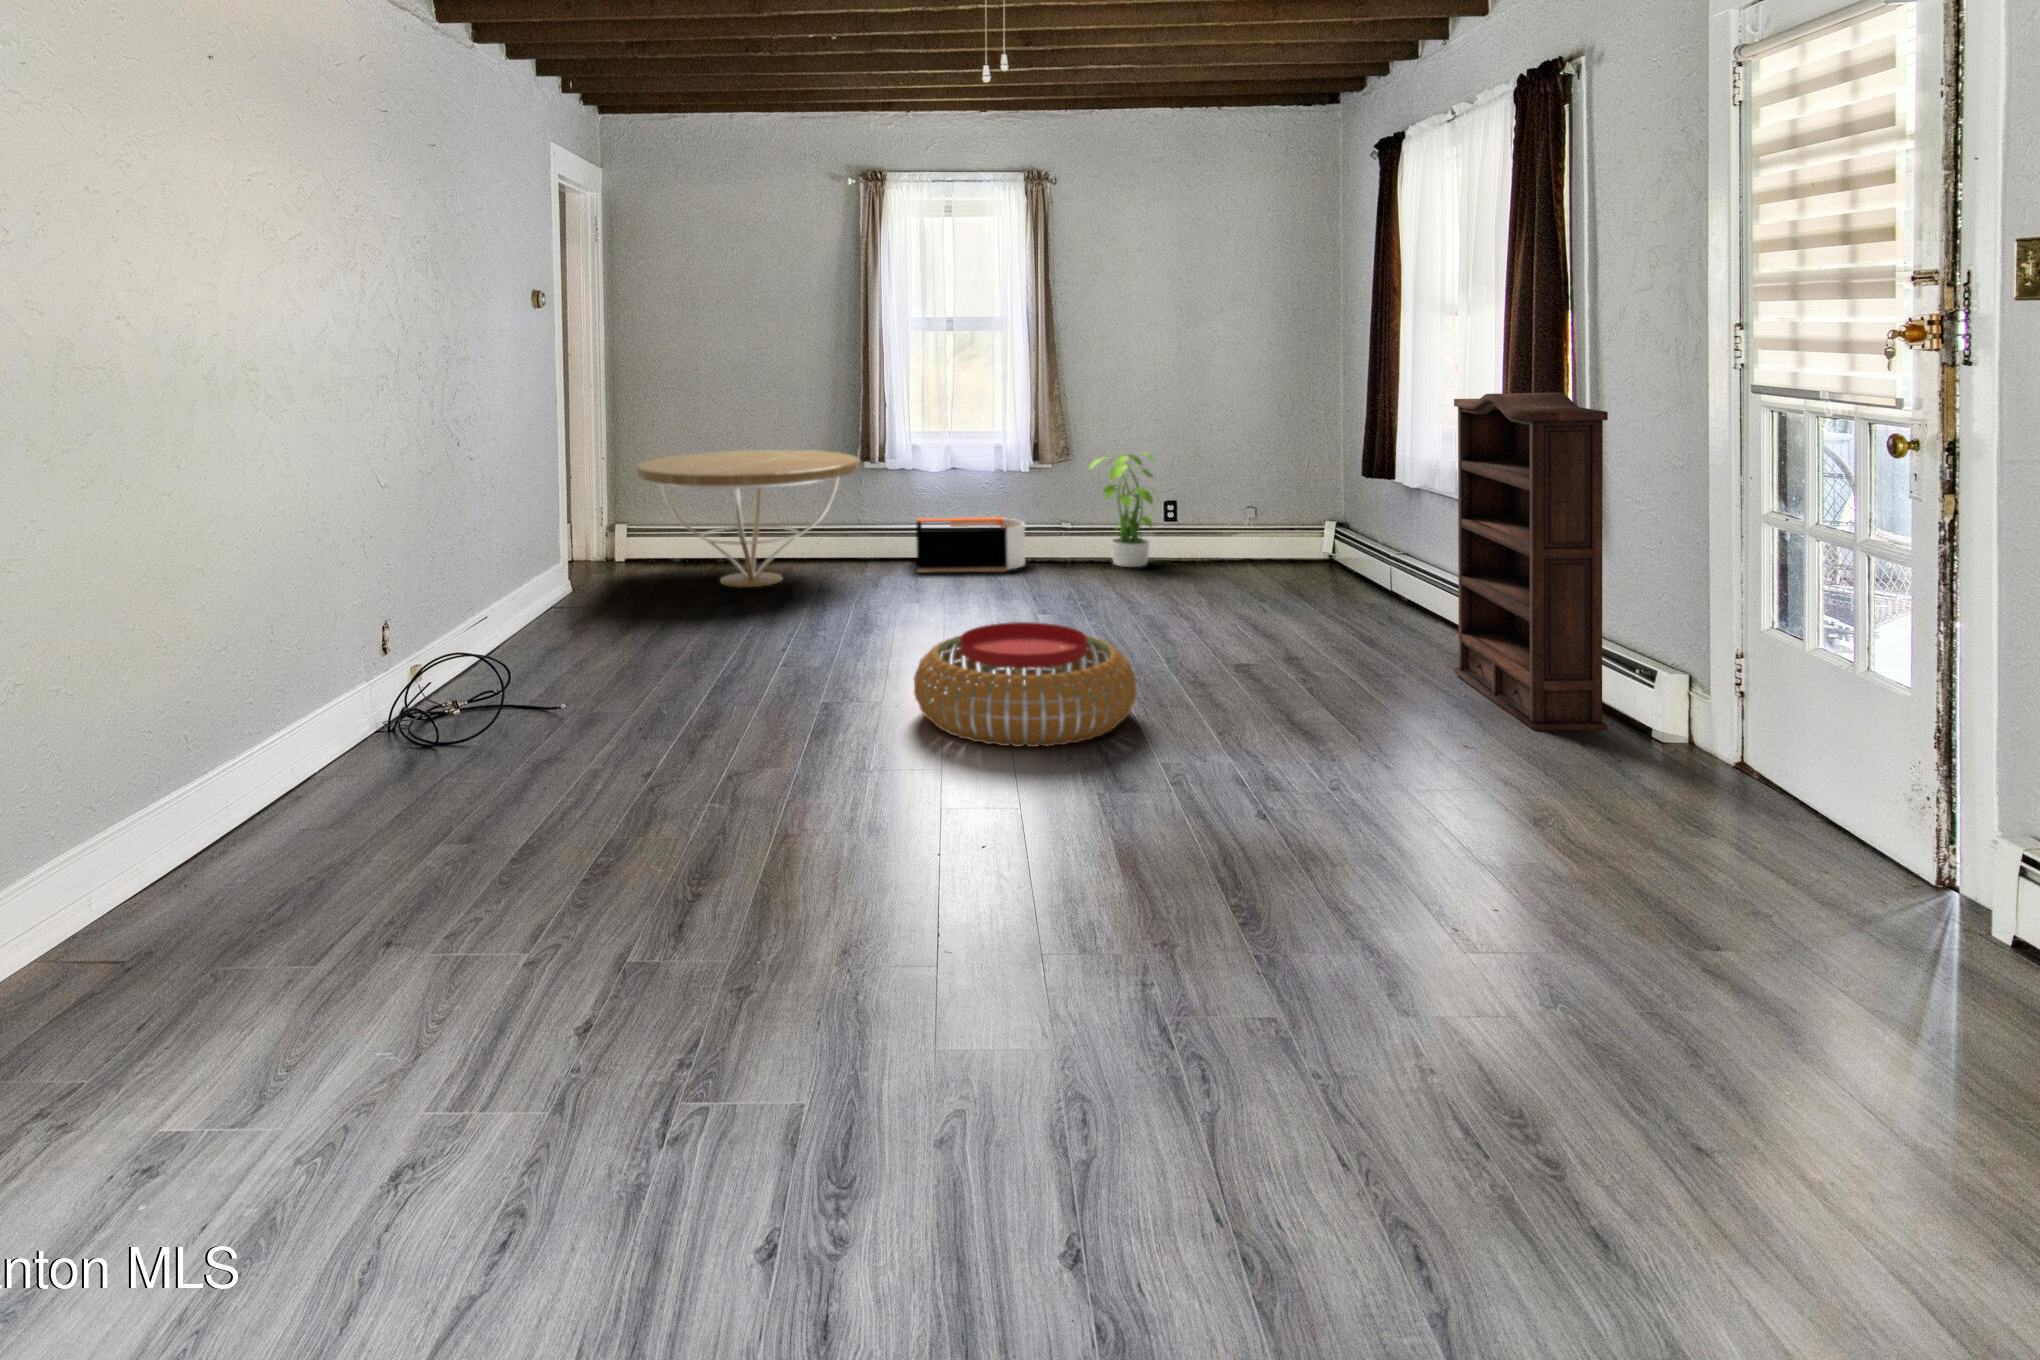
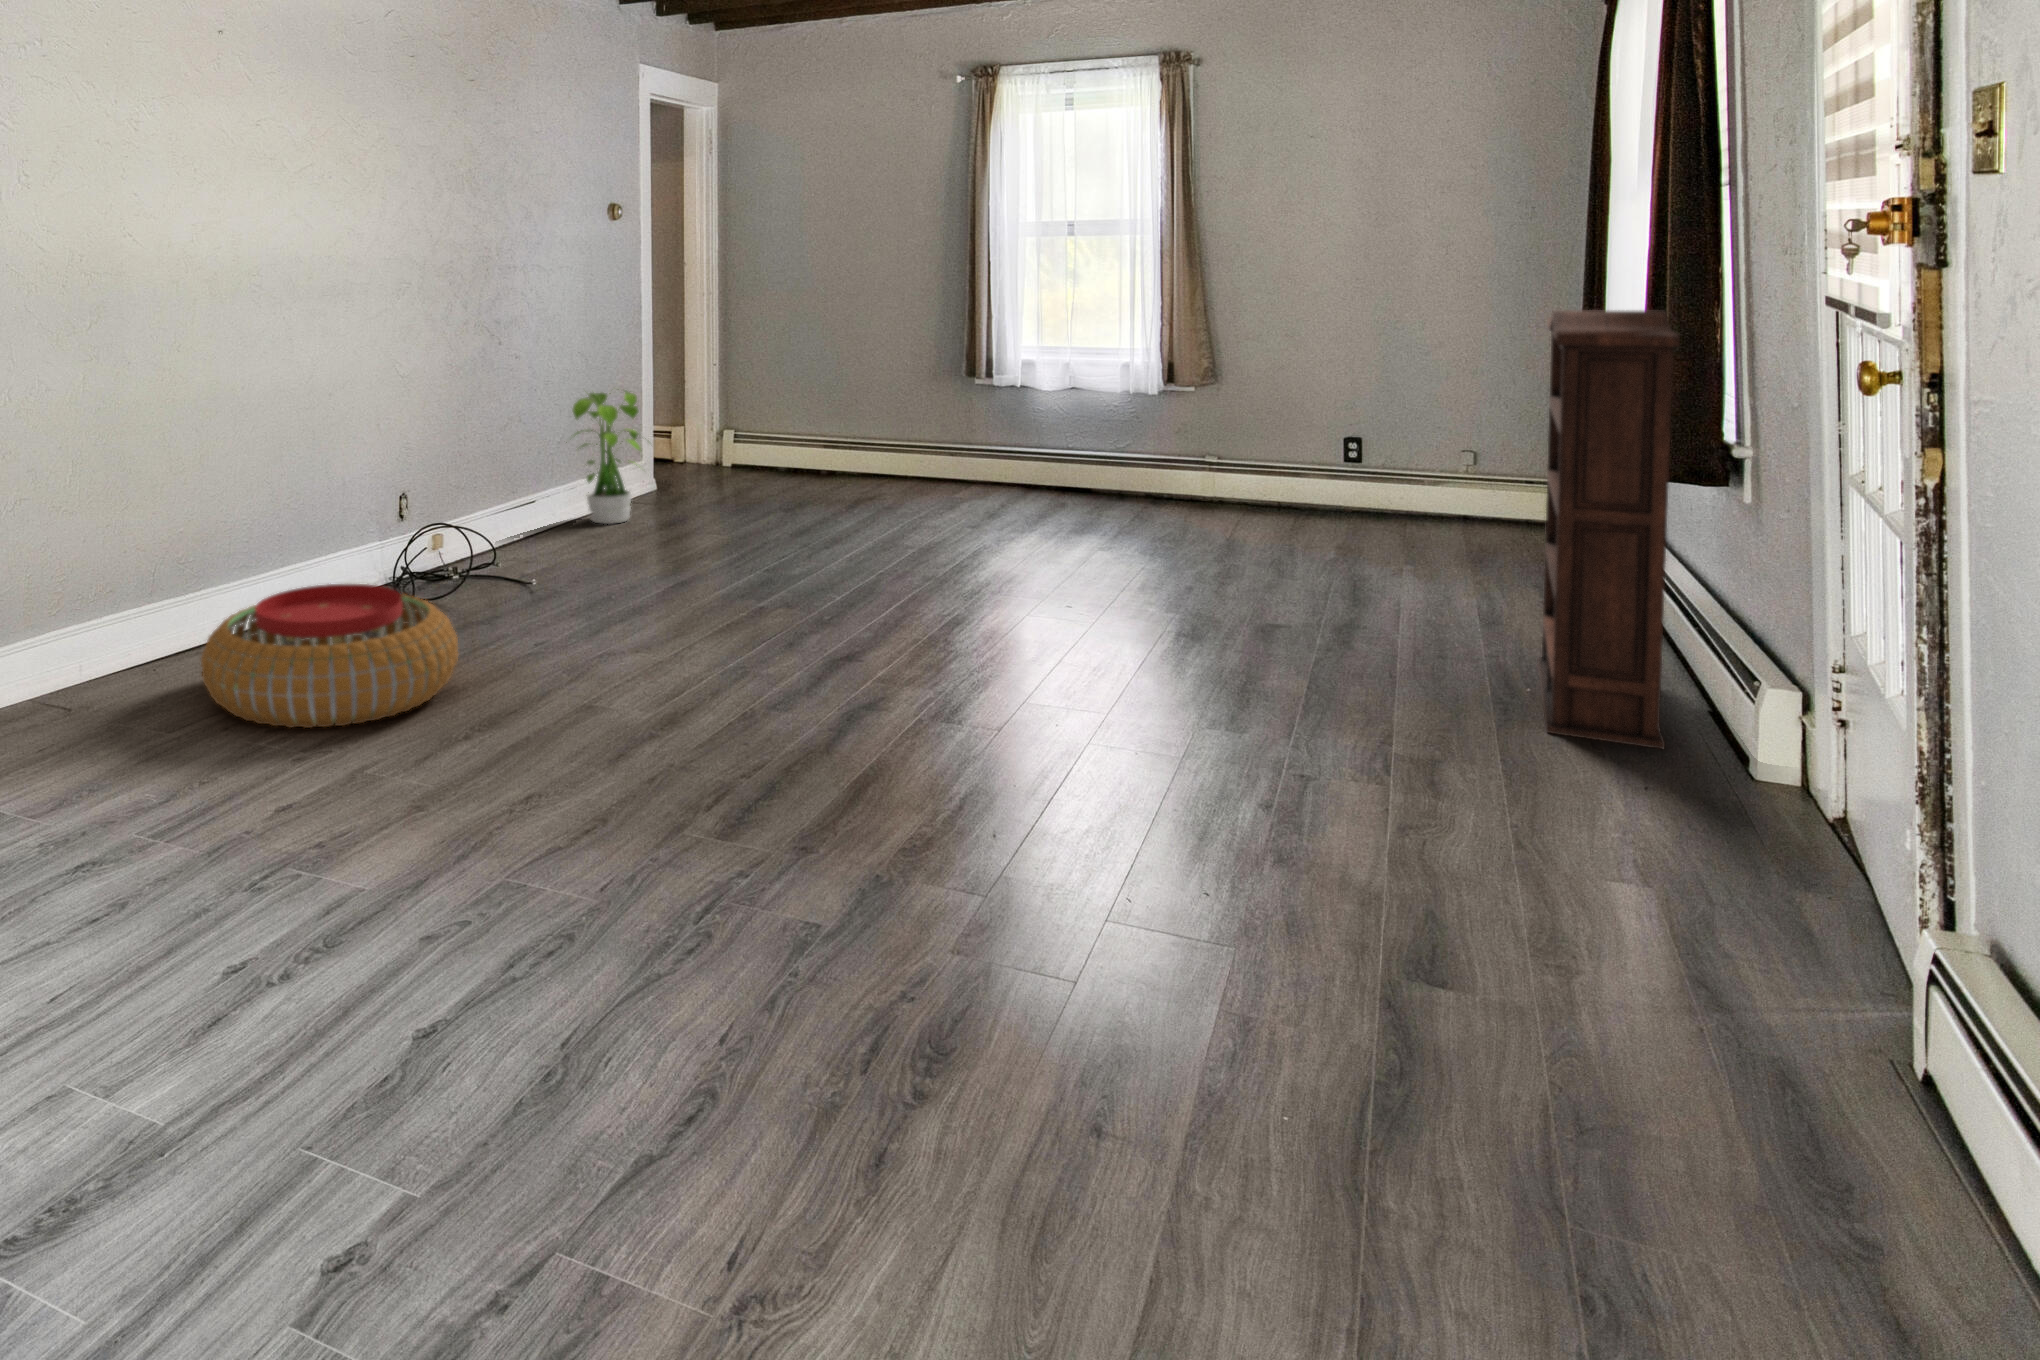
coffee table: present [636,450,859,587] -> none [719,361,947,497]
potted plant: present [1088,452,1160,567] -> present [566,391,641,524]
storage bin: present [916,517,1025,573] -> none [1013,441,1148,505]
pouf: present [914,622,1136,747] -> present [201,584,458,728]

